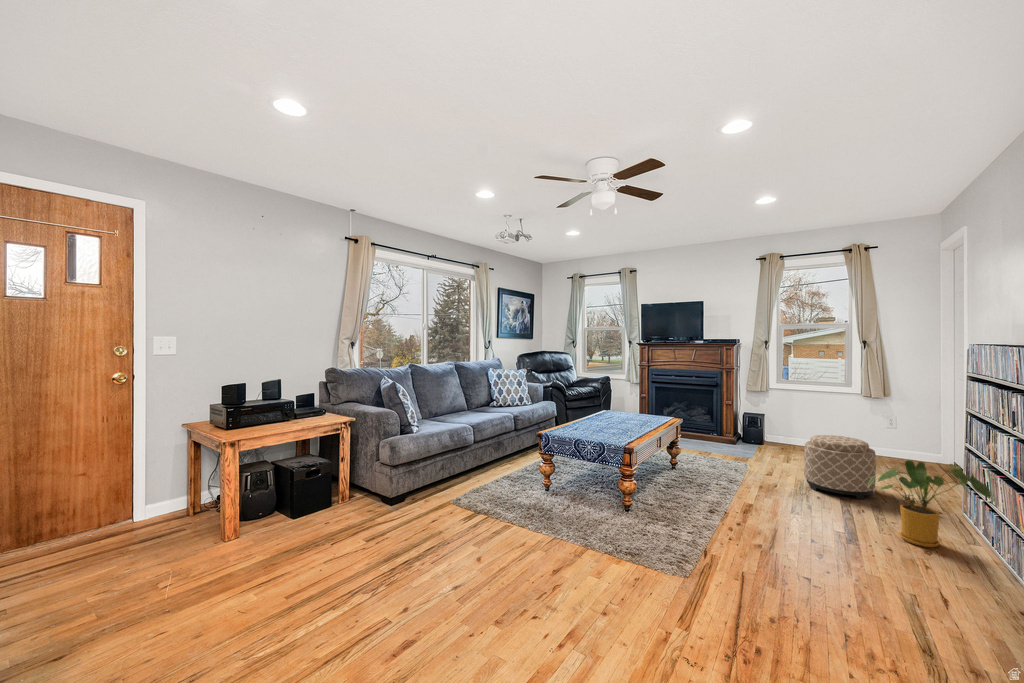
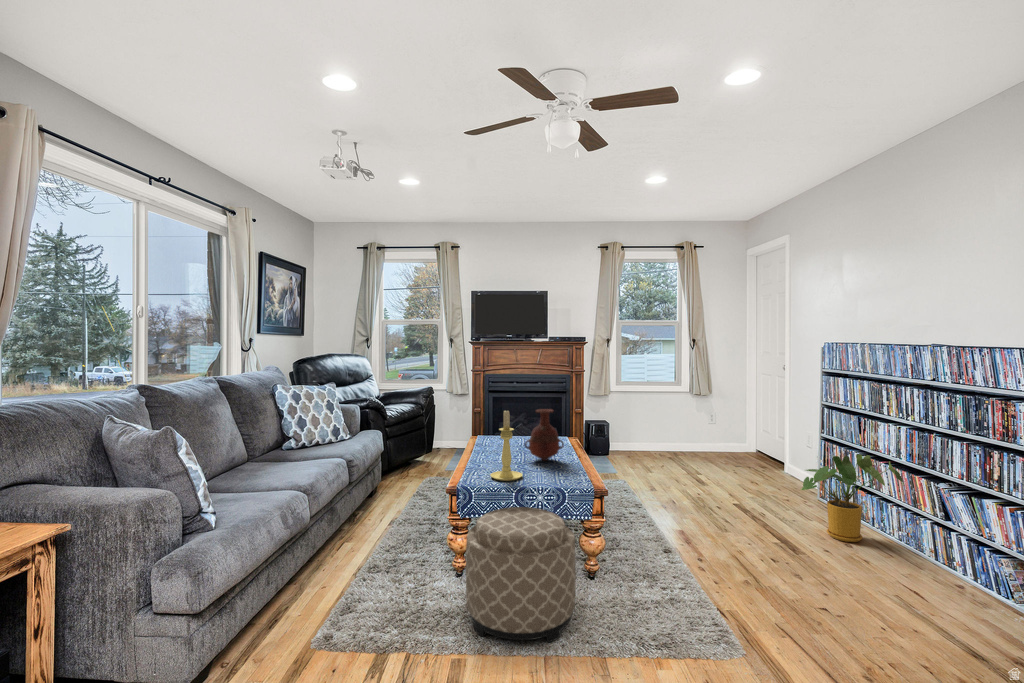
candle holder: none [571,390,592,435] -> present [490,411,522,481]
vase: none [610,393,636,429] -> present [525,409,564,461]
ottoman: present [804,435,876,499] -> present [466,507,576,642]

